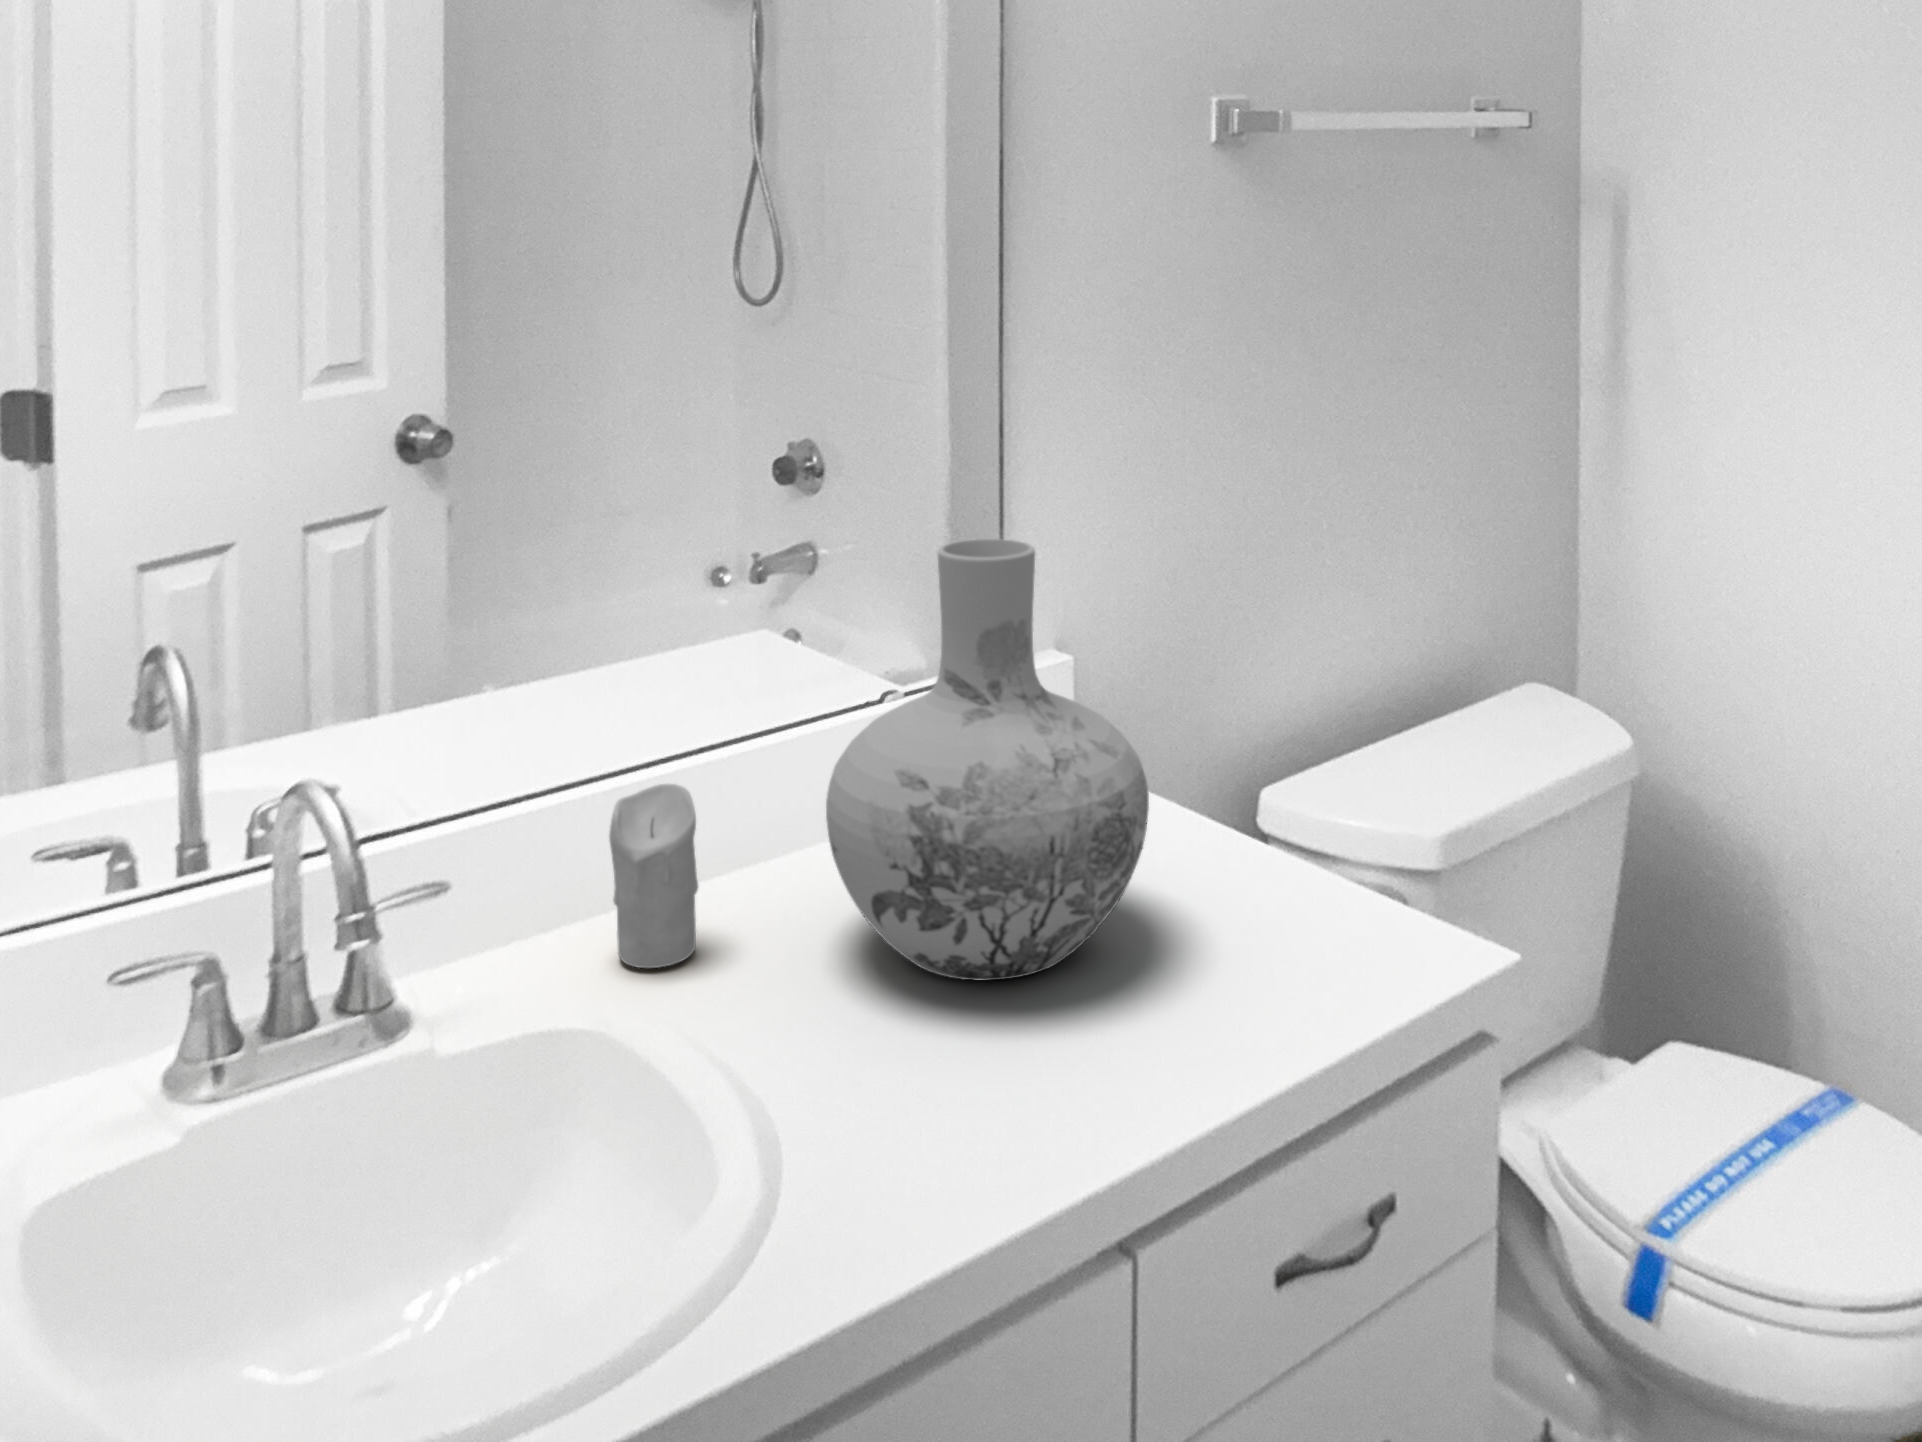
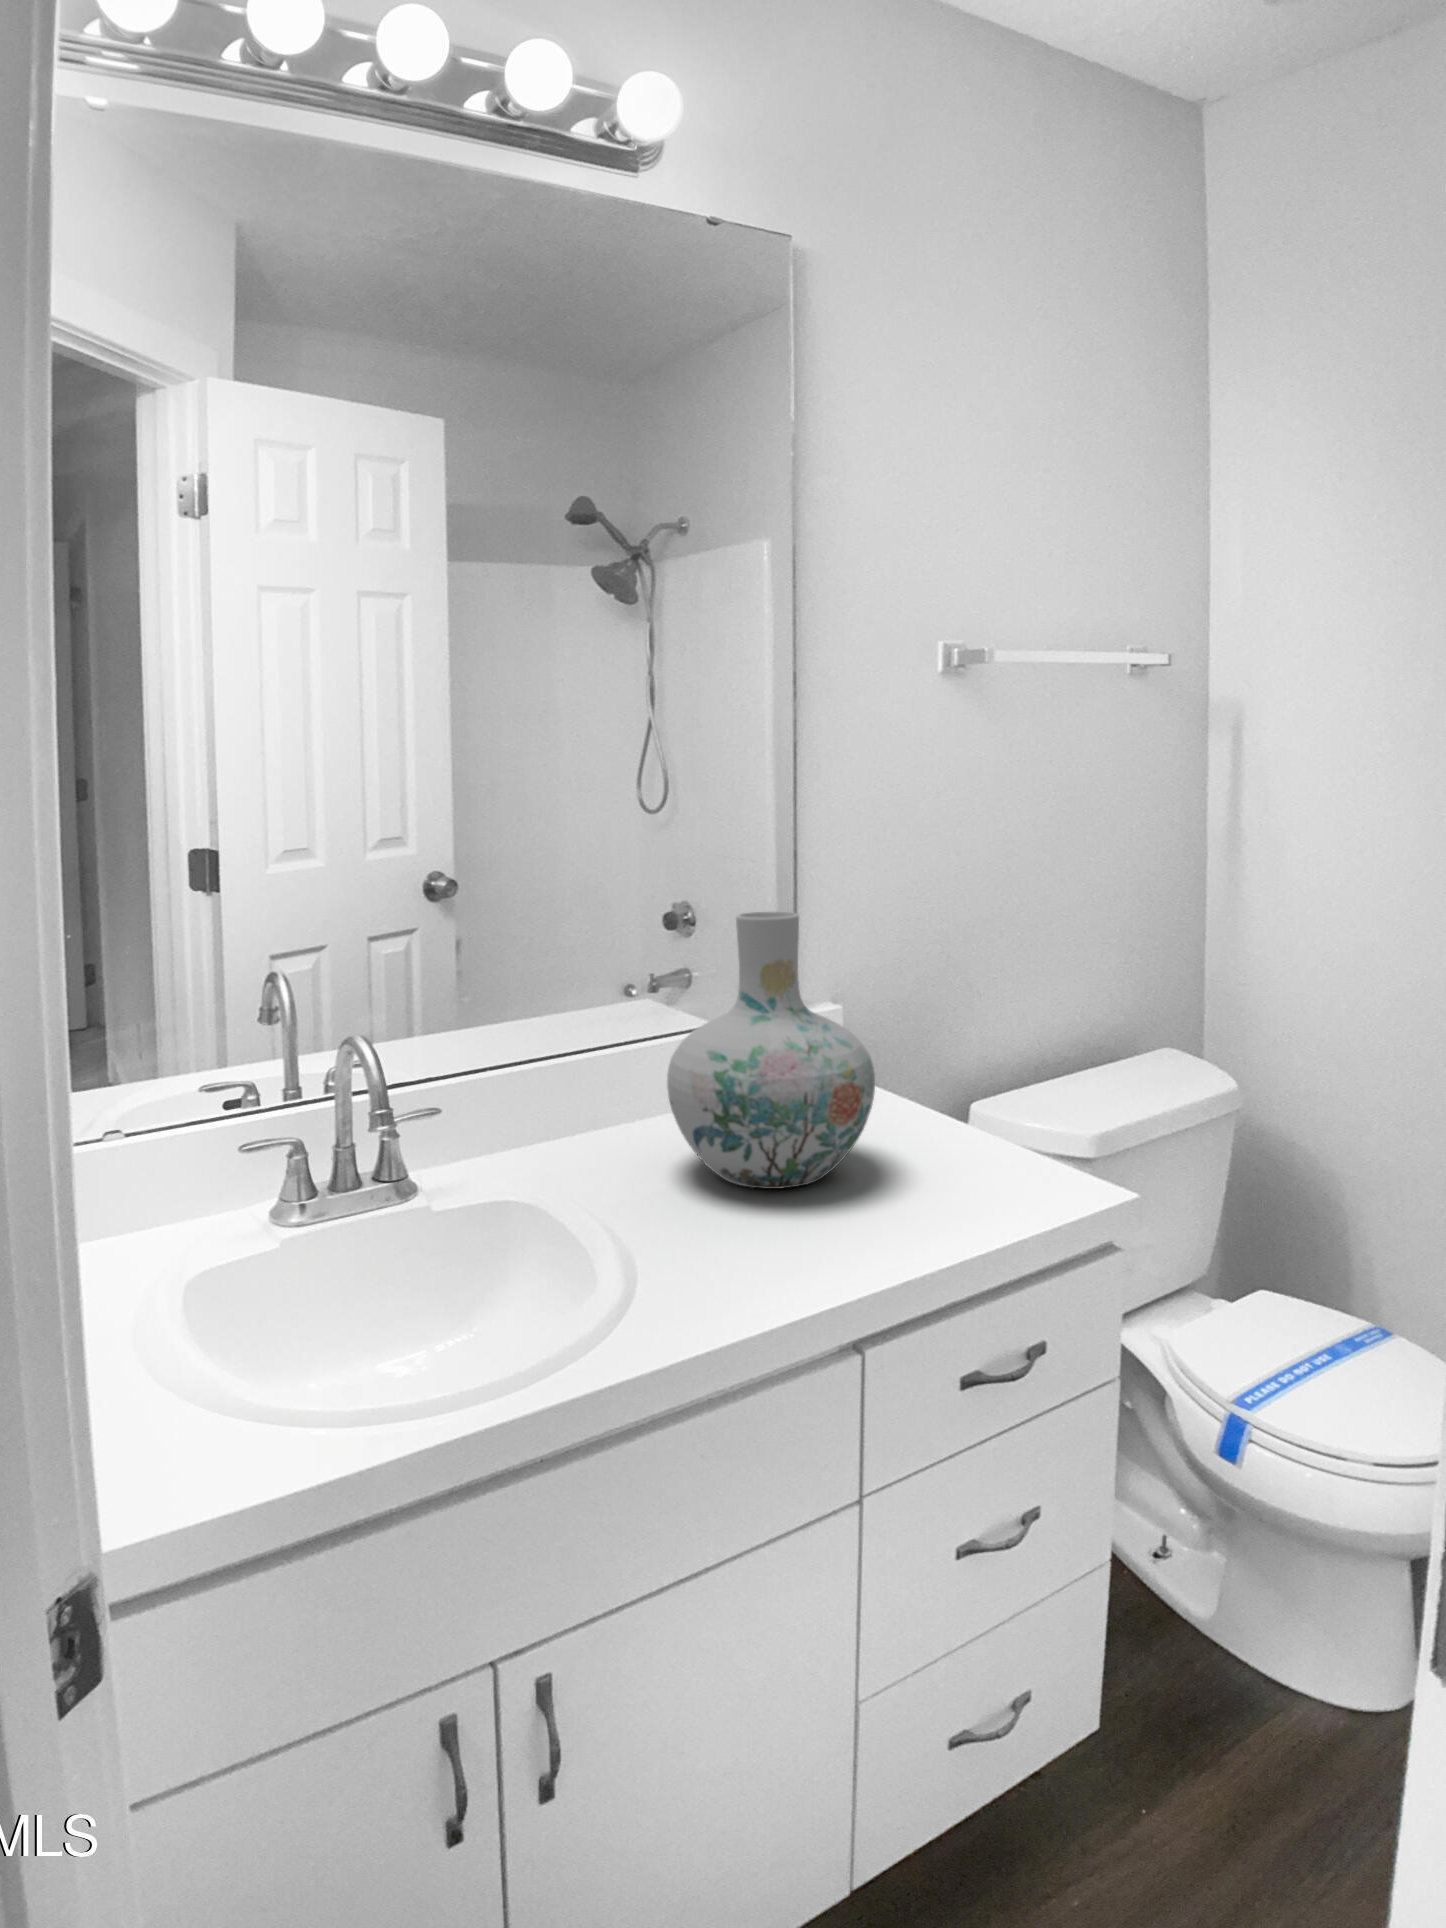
candle: present [609,784,698,968] -> none [536,1064,589,1174]

